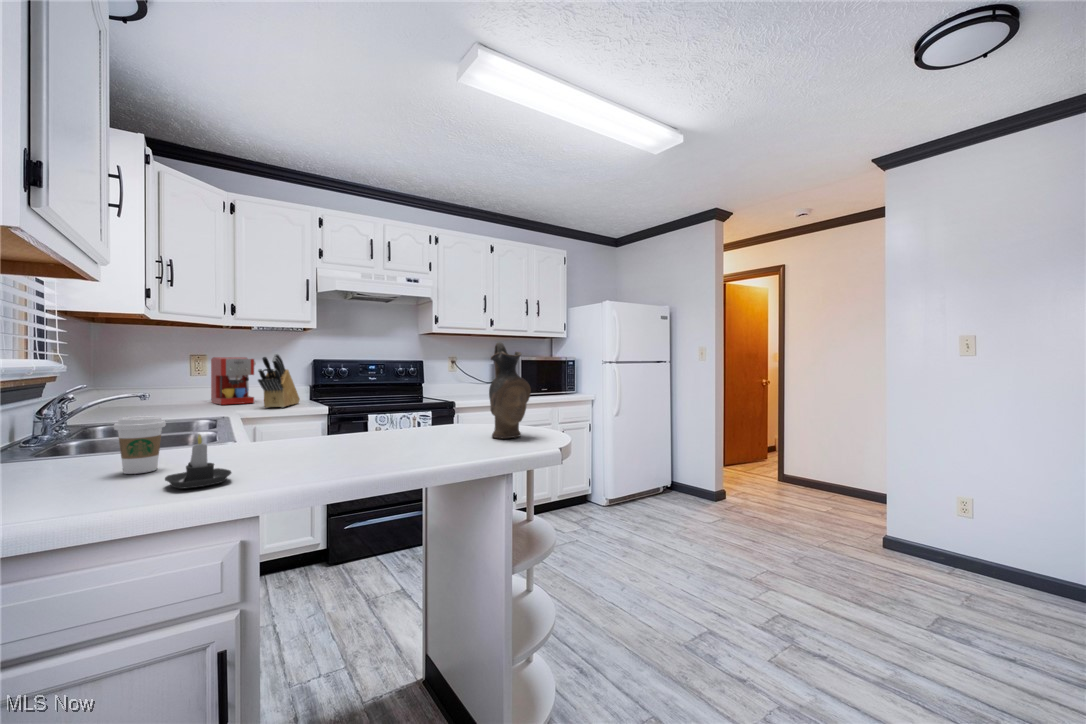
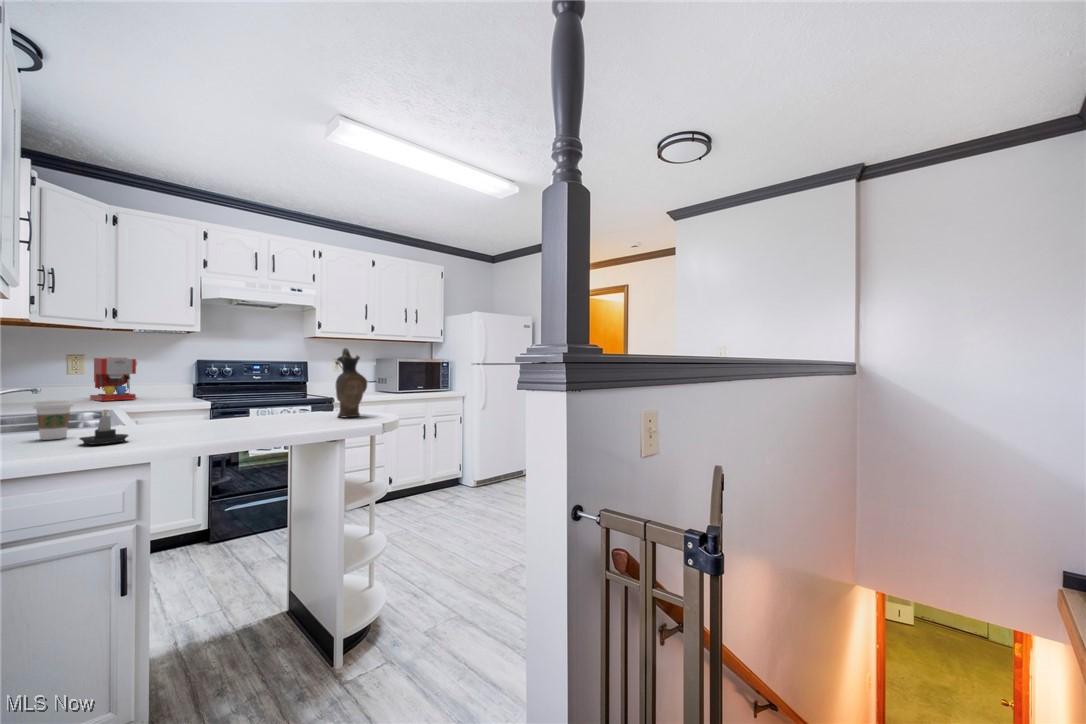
knife block: present [258,354,300,408] -> none [140,355,183,403]

